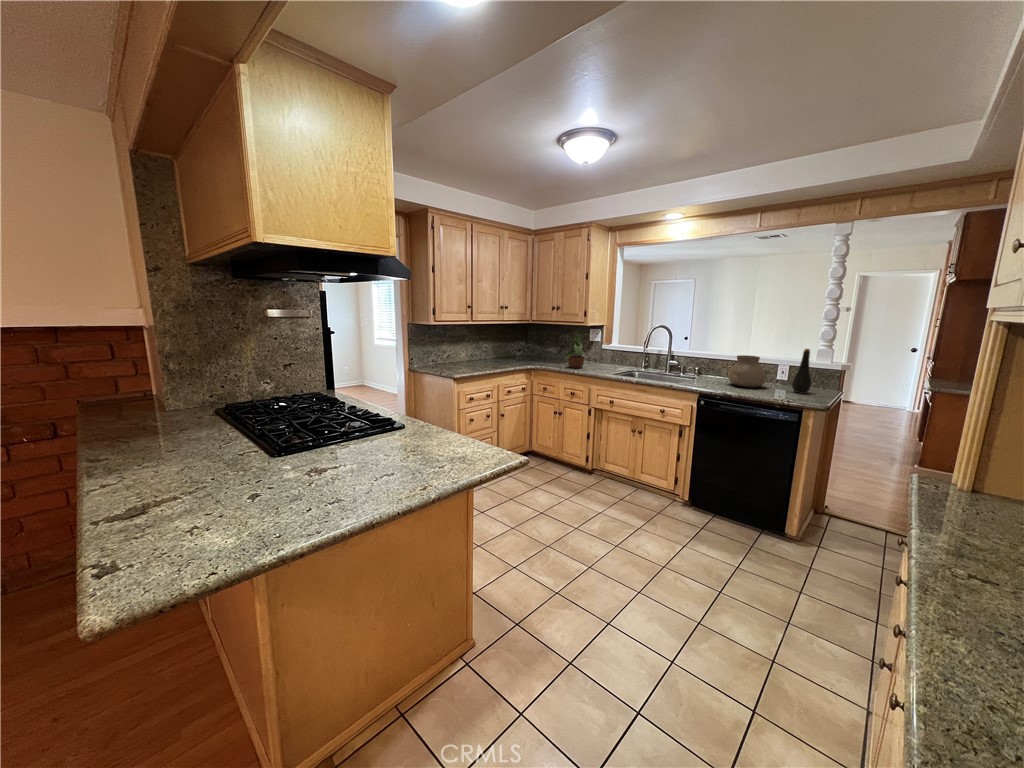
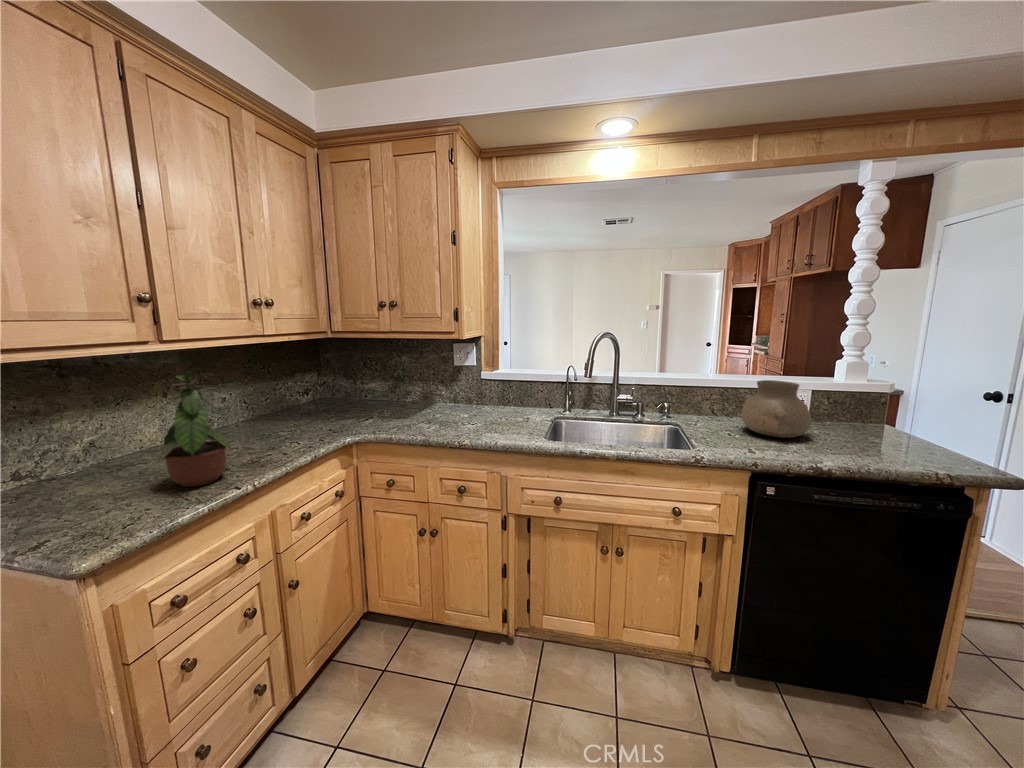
potted plant: present [567,331,584,368] -> present [156,371,232,487]
bottle: present [792,349,811,393] -> none [848,365,882,440]

